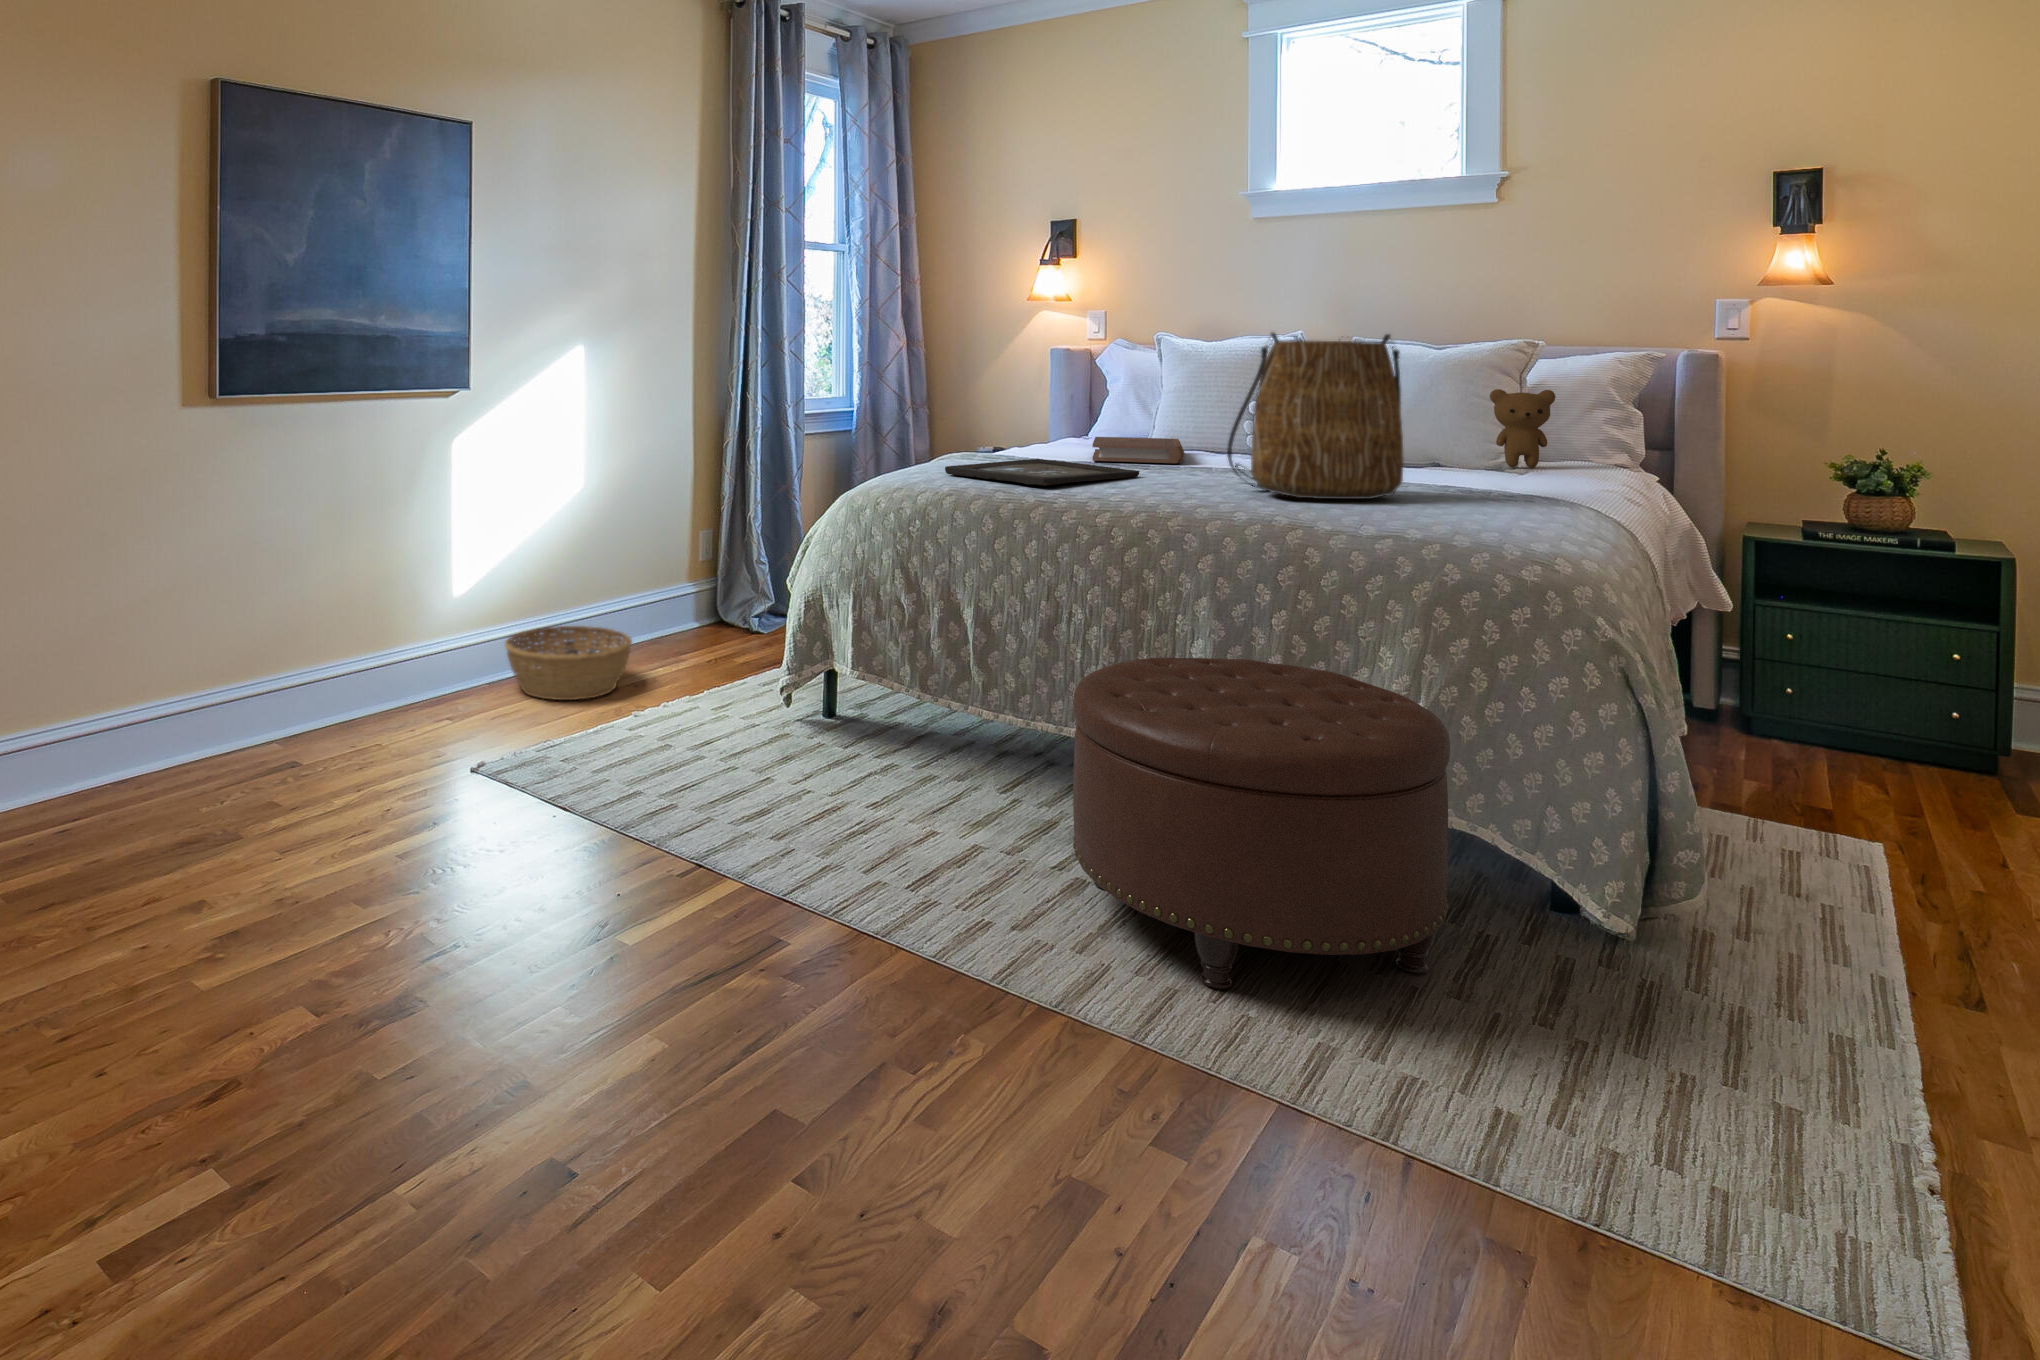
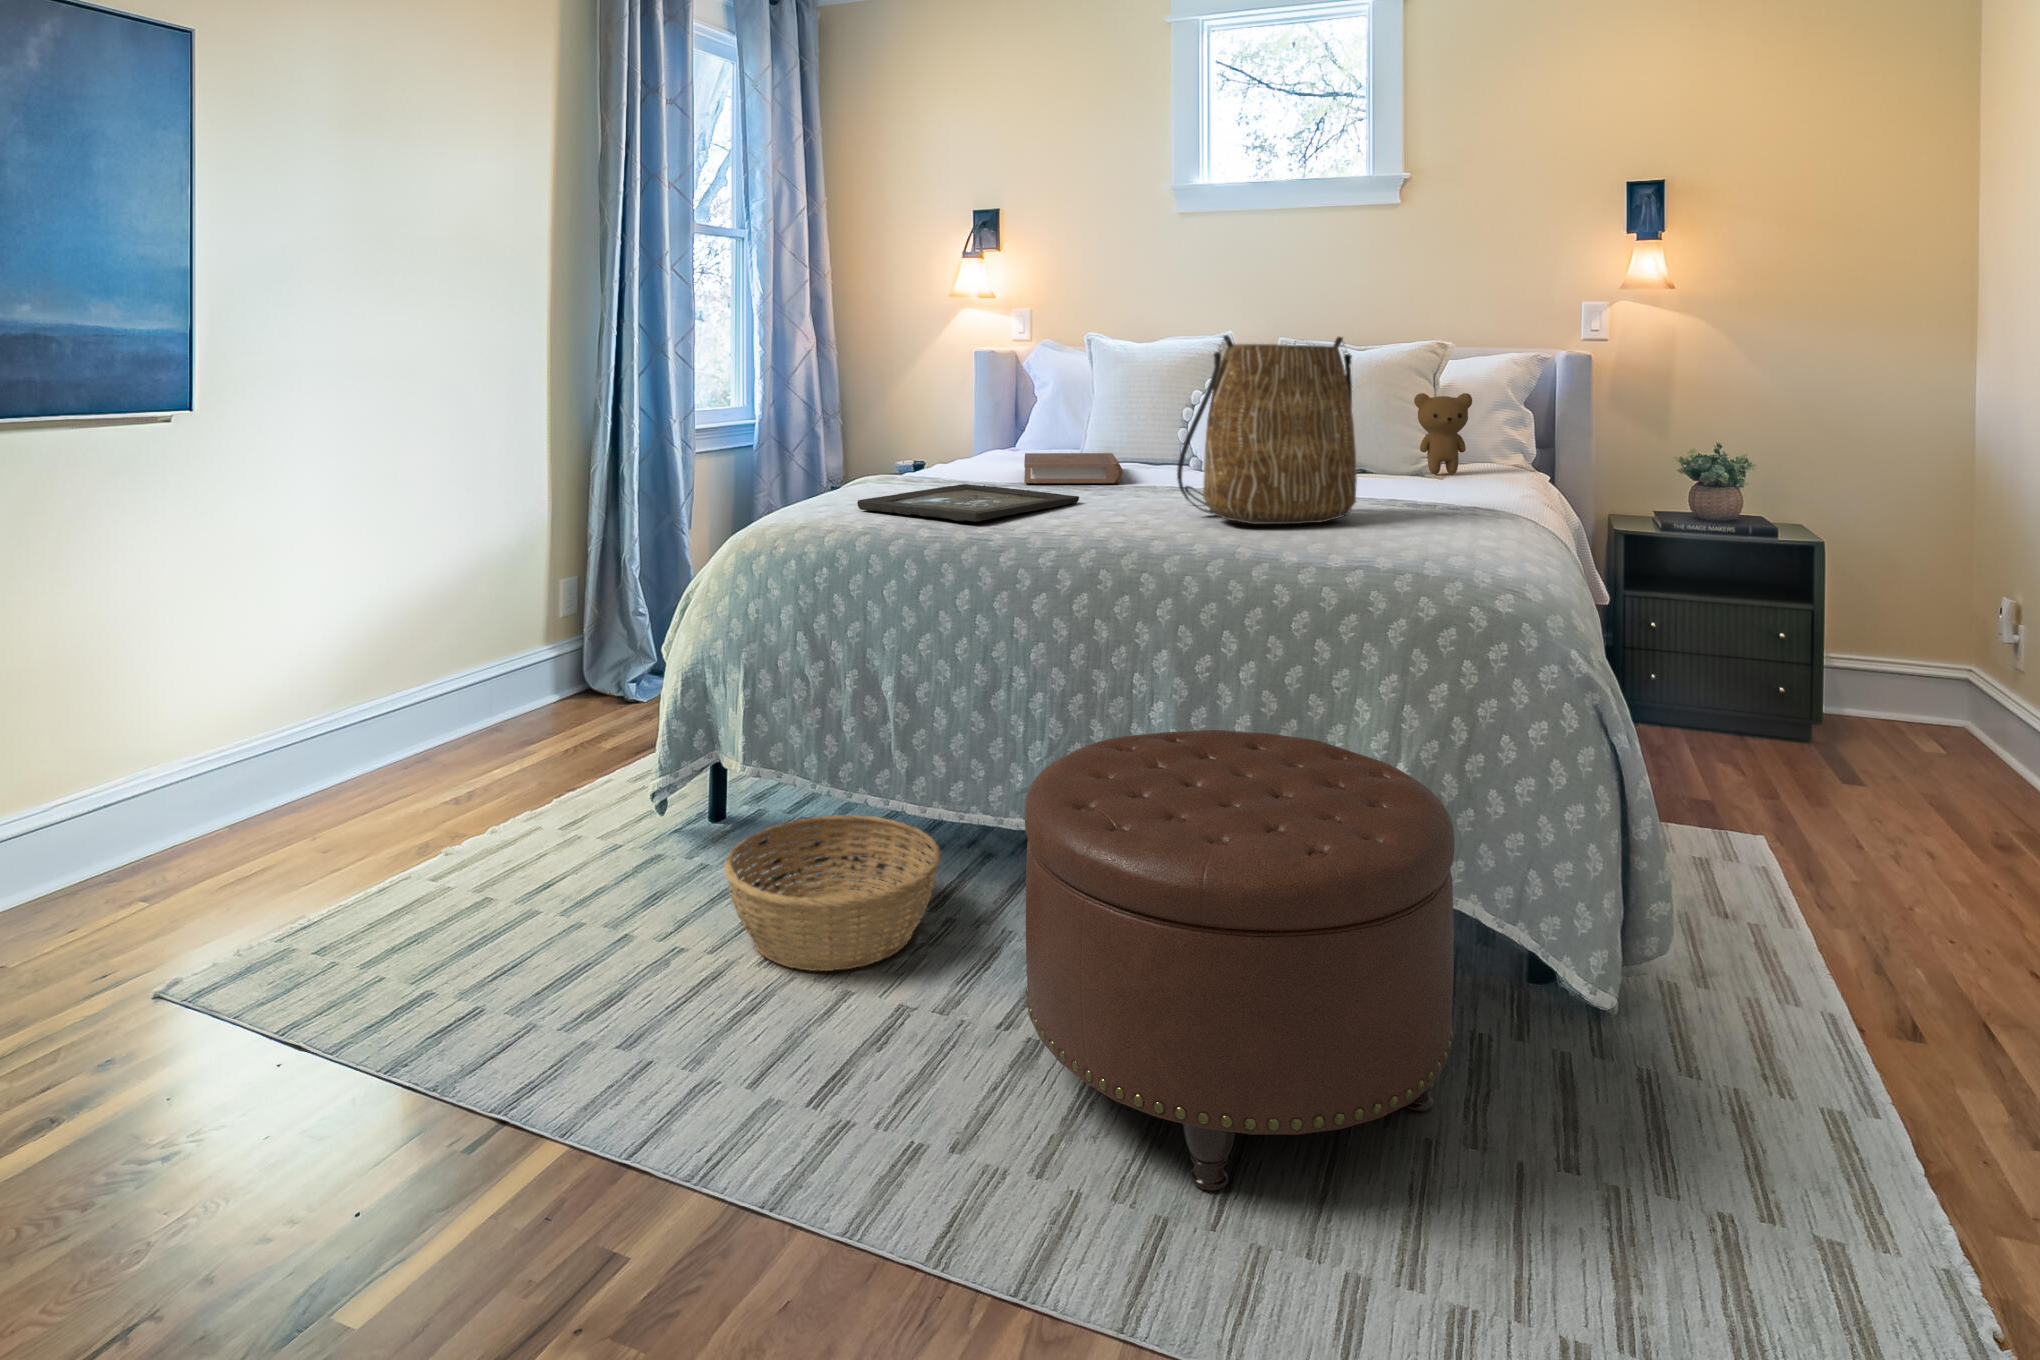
basket: present [505,626,632,700] -> present [724,815,941,971]

